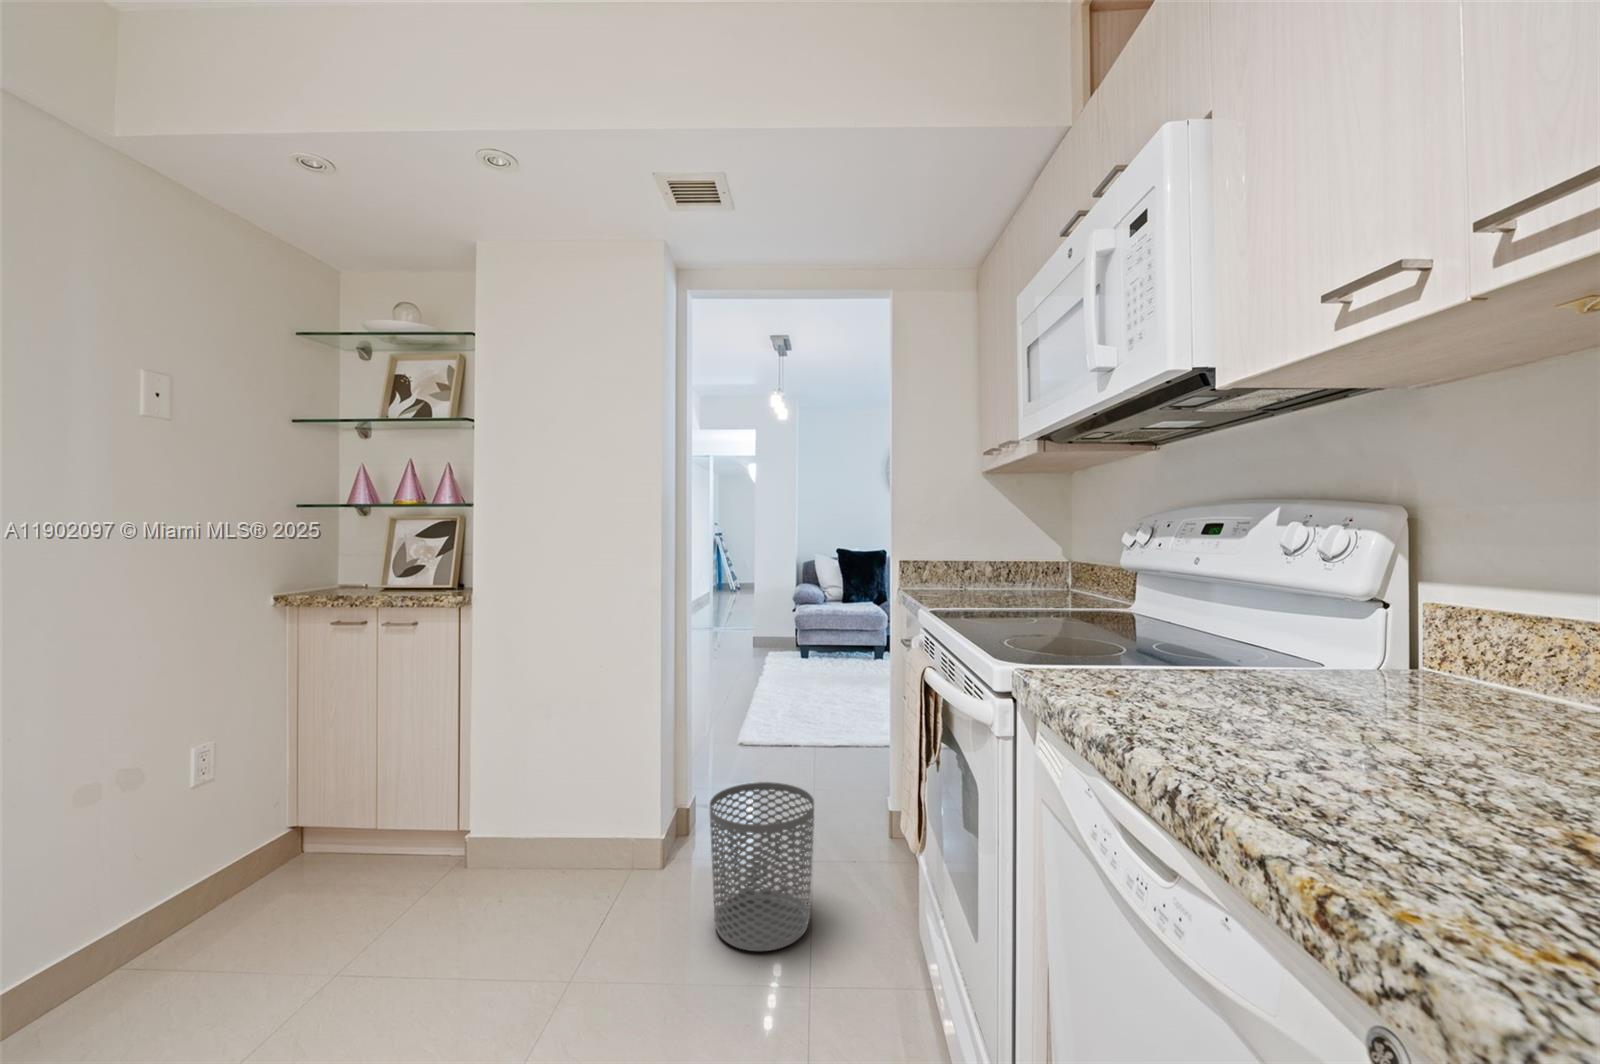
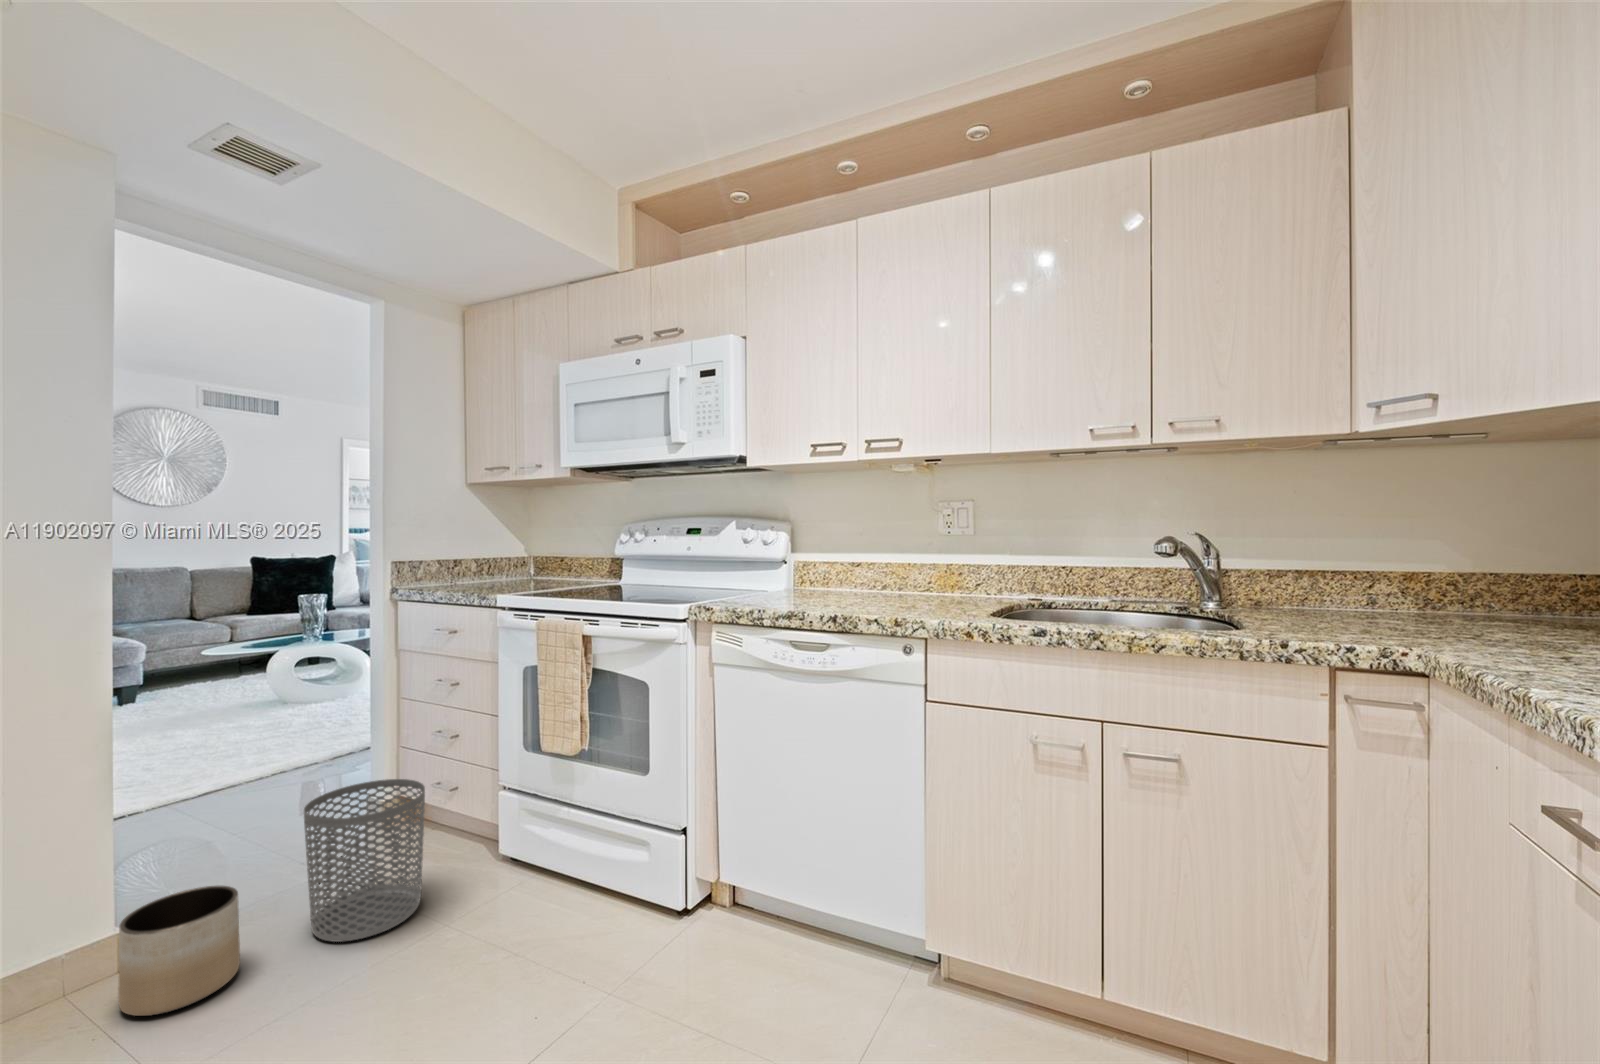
planter: none [593,824,668,925] -> present [118,886,240,1016]

